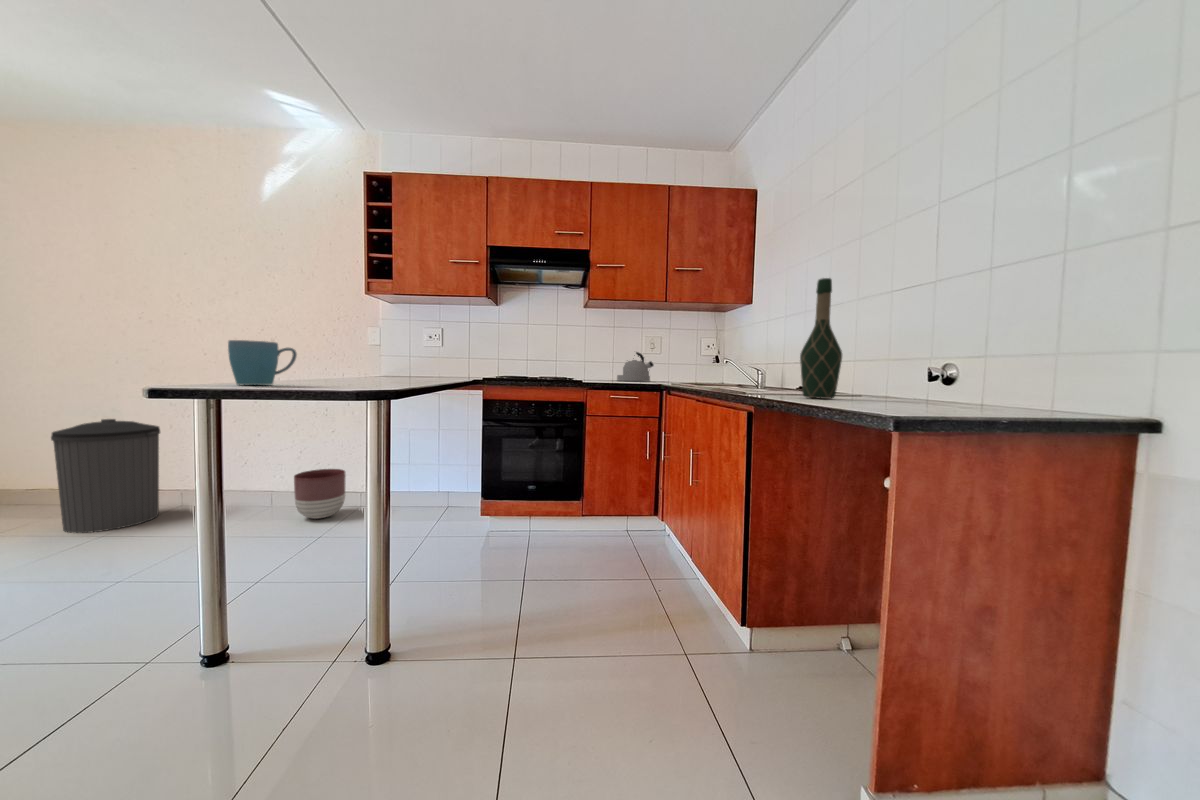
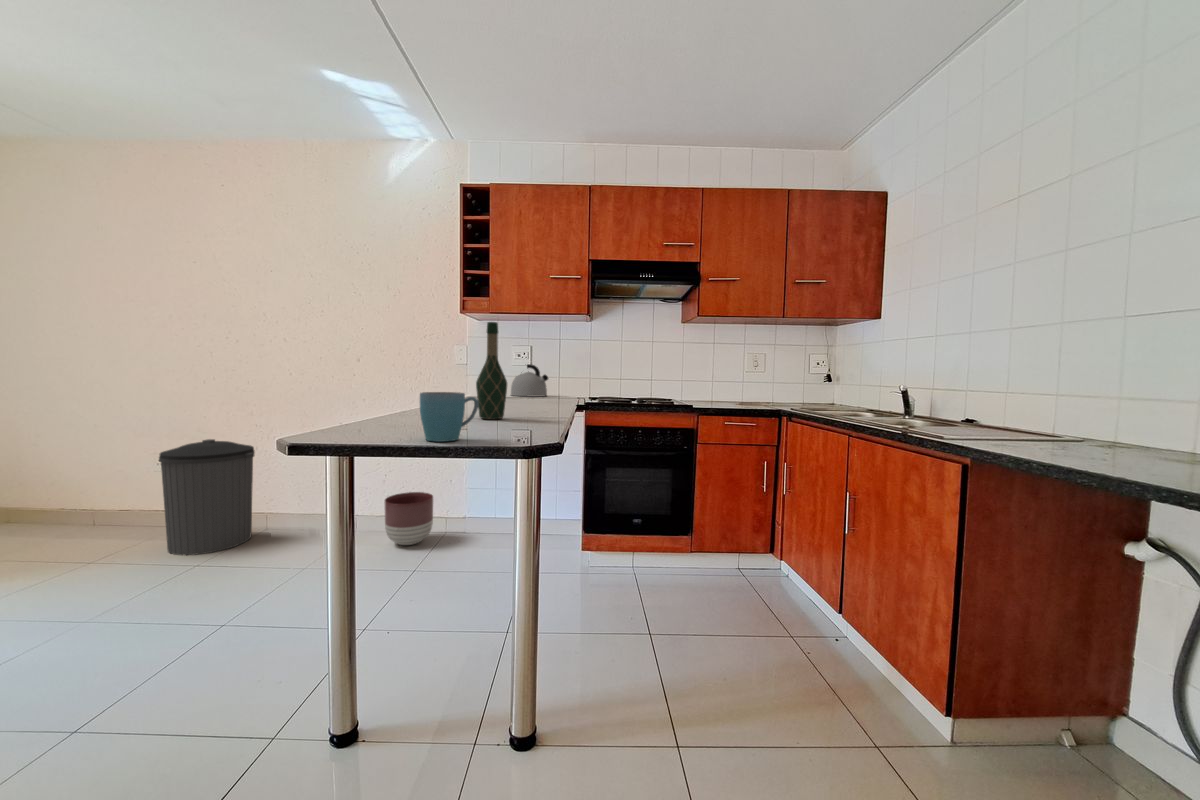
wine bottle: present [800,278,842,399] -> present [476,322,507,419]
kettle: present [617,352,654,381] -> present [511,364,548,397]

